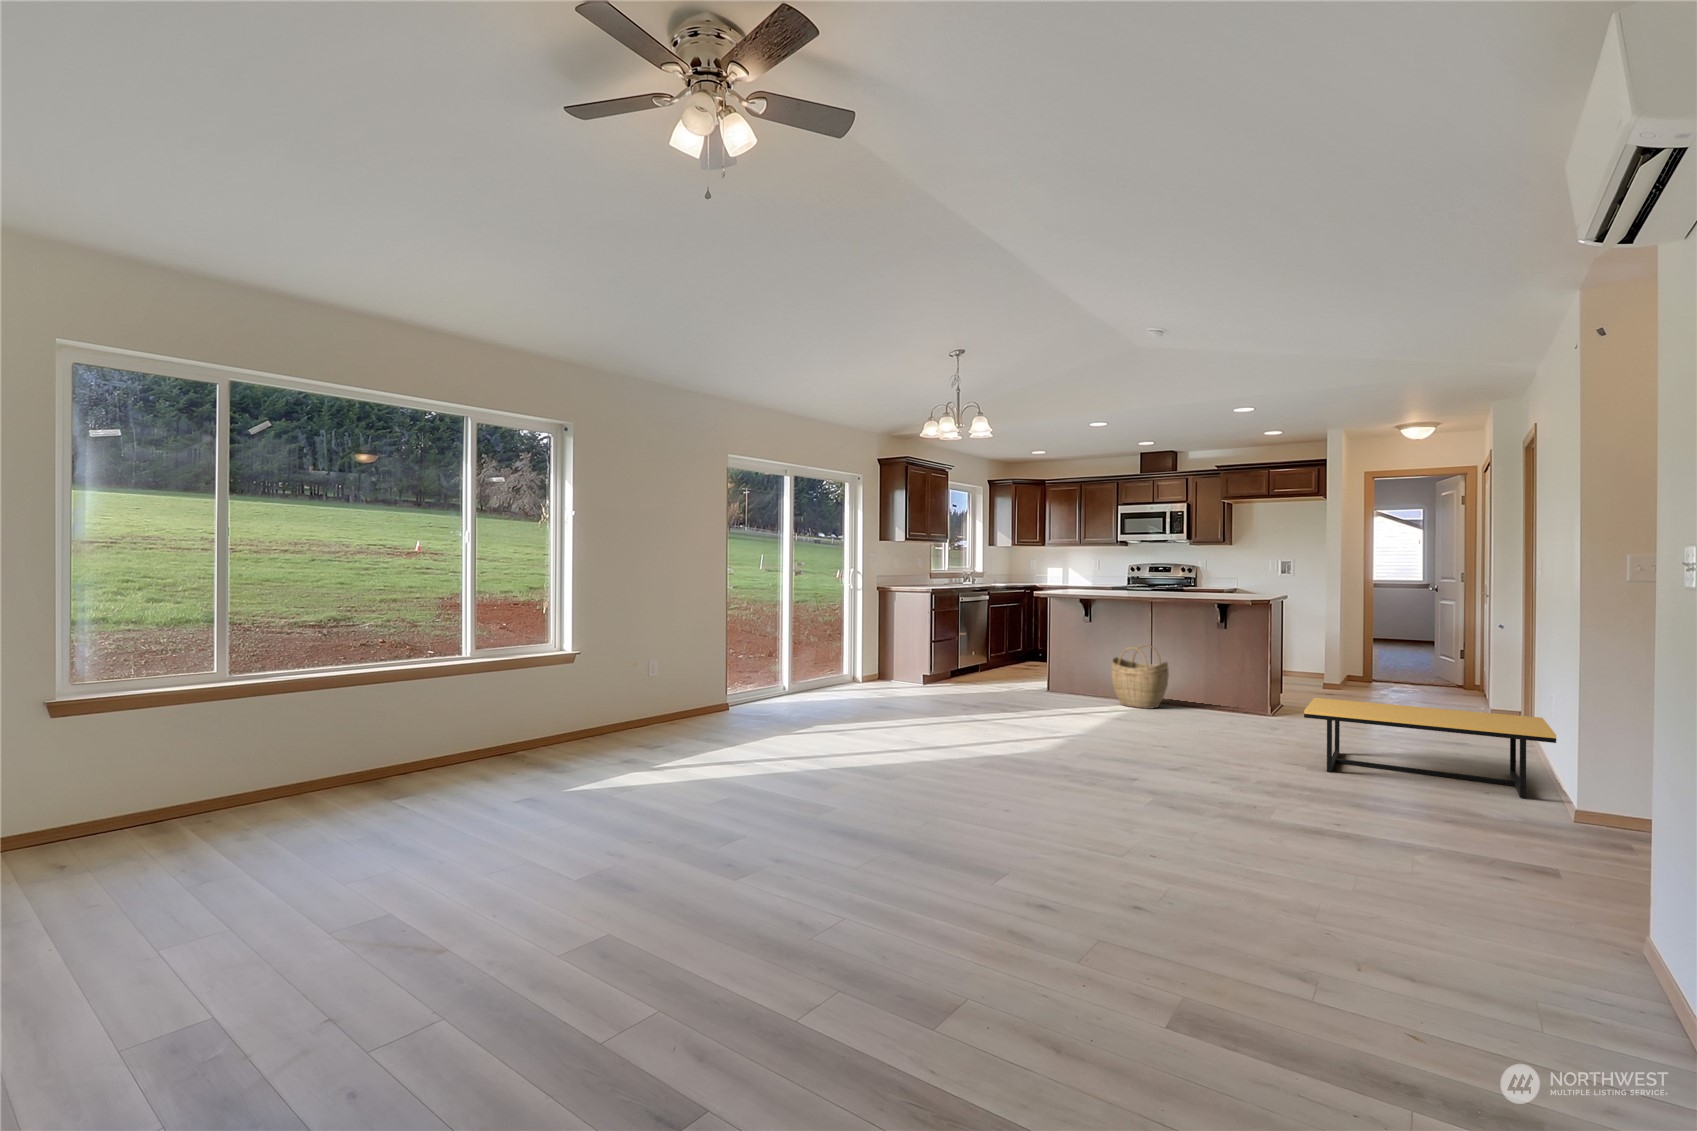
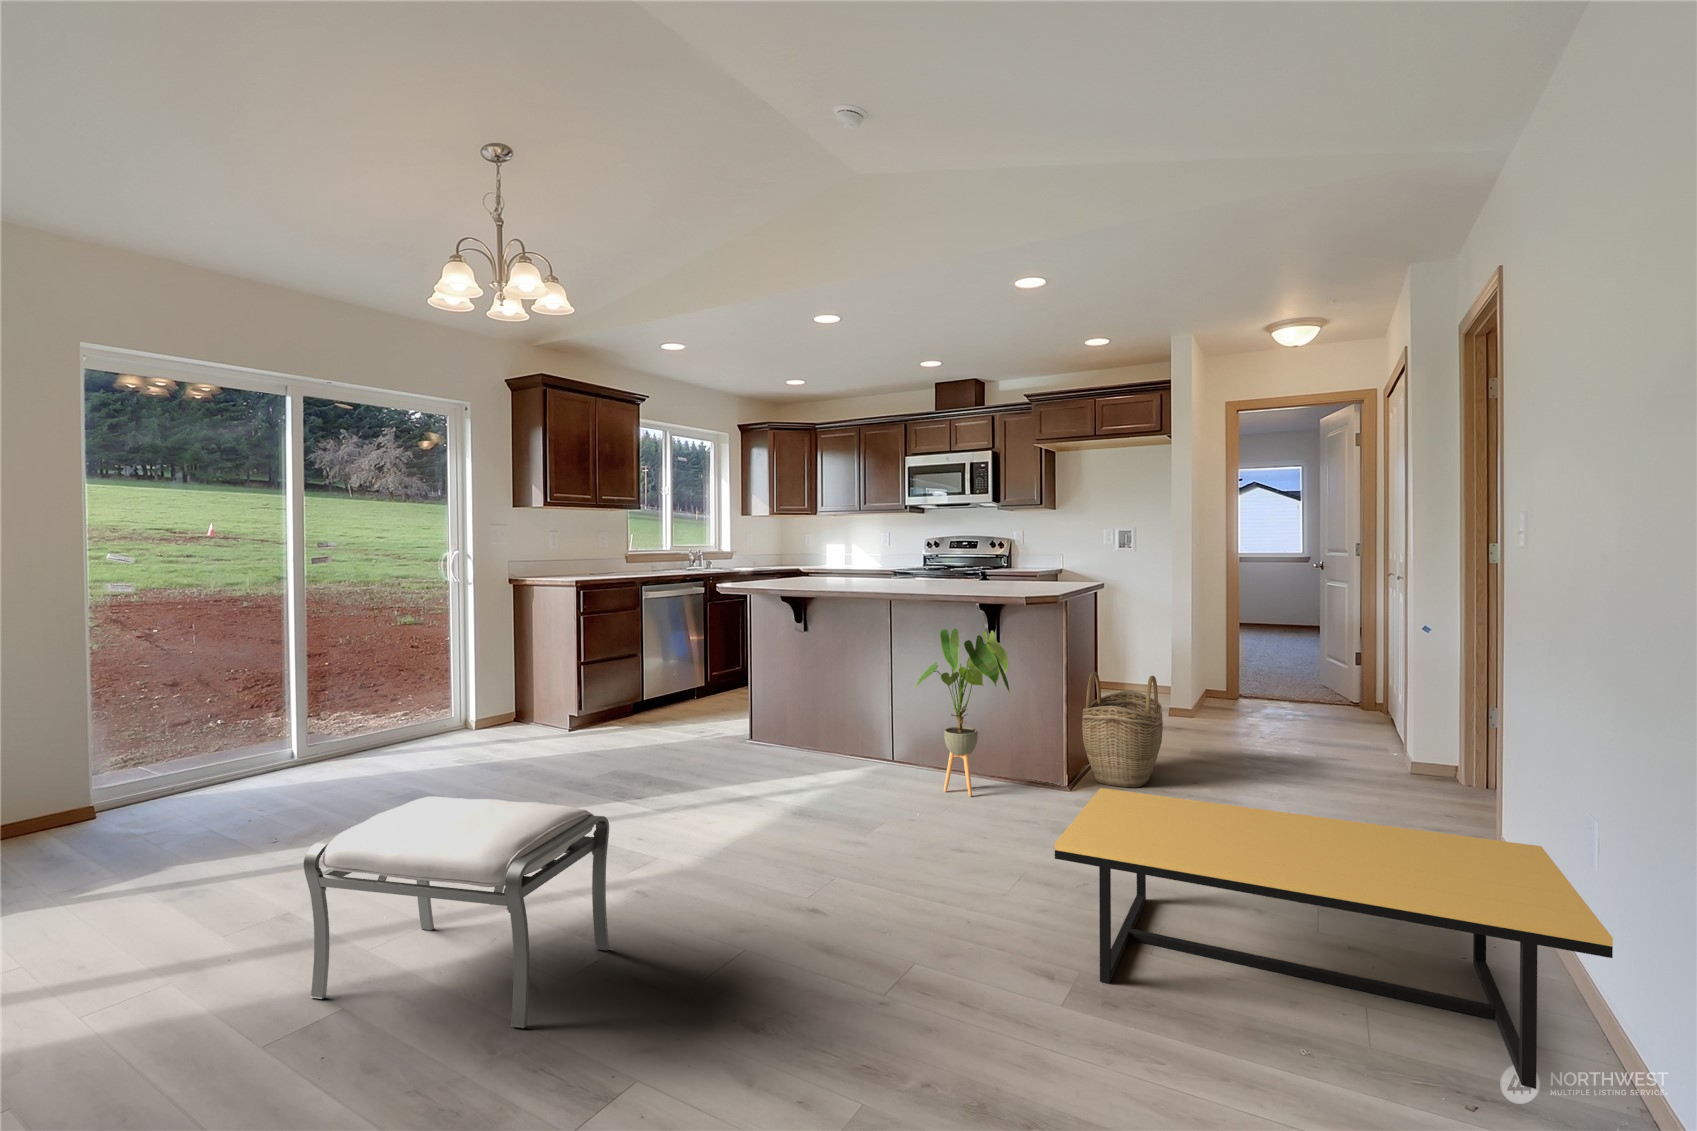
house plant: none [1180,621,1241,718] -> present [914,629,1010,796]
woven basket: present [1111,645,1169,709] -> present [1082,672,1163,787]
ottoman: none [976,686,1086,771] -> present [304,797,610,1028]

